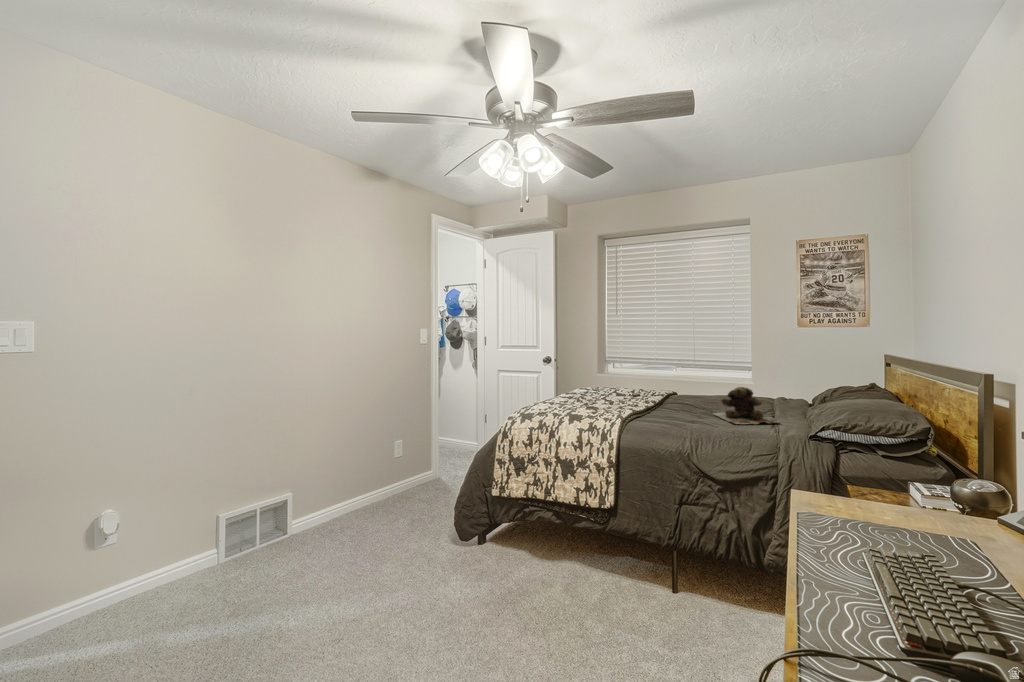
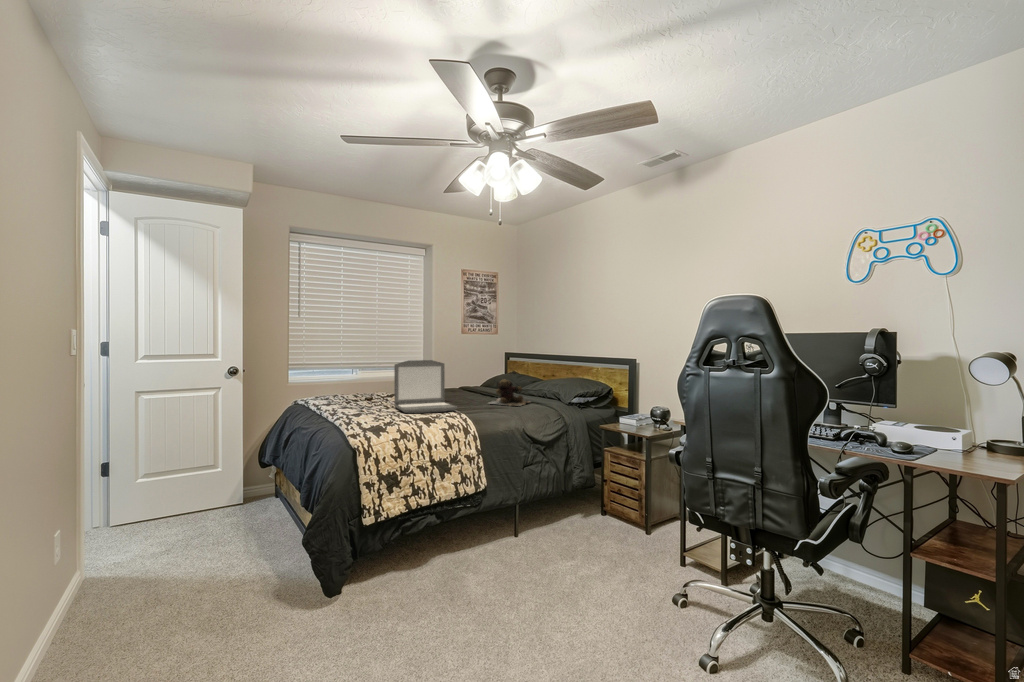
laptop: none [588,357,658,414] -> present [394,360,457,413]

